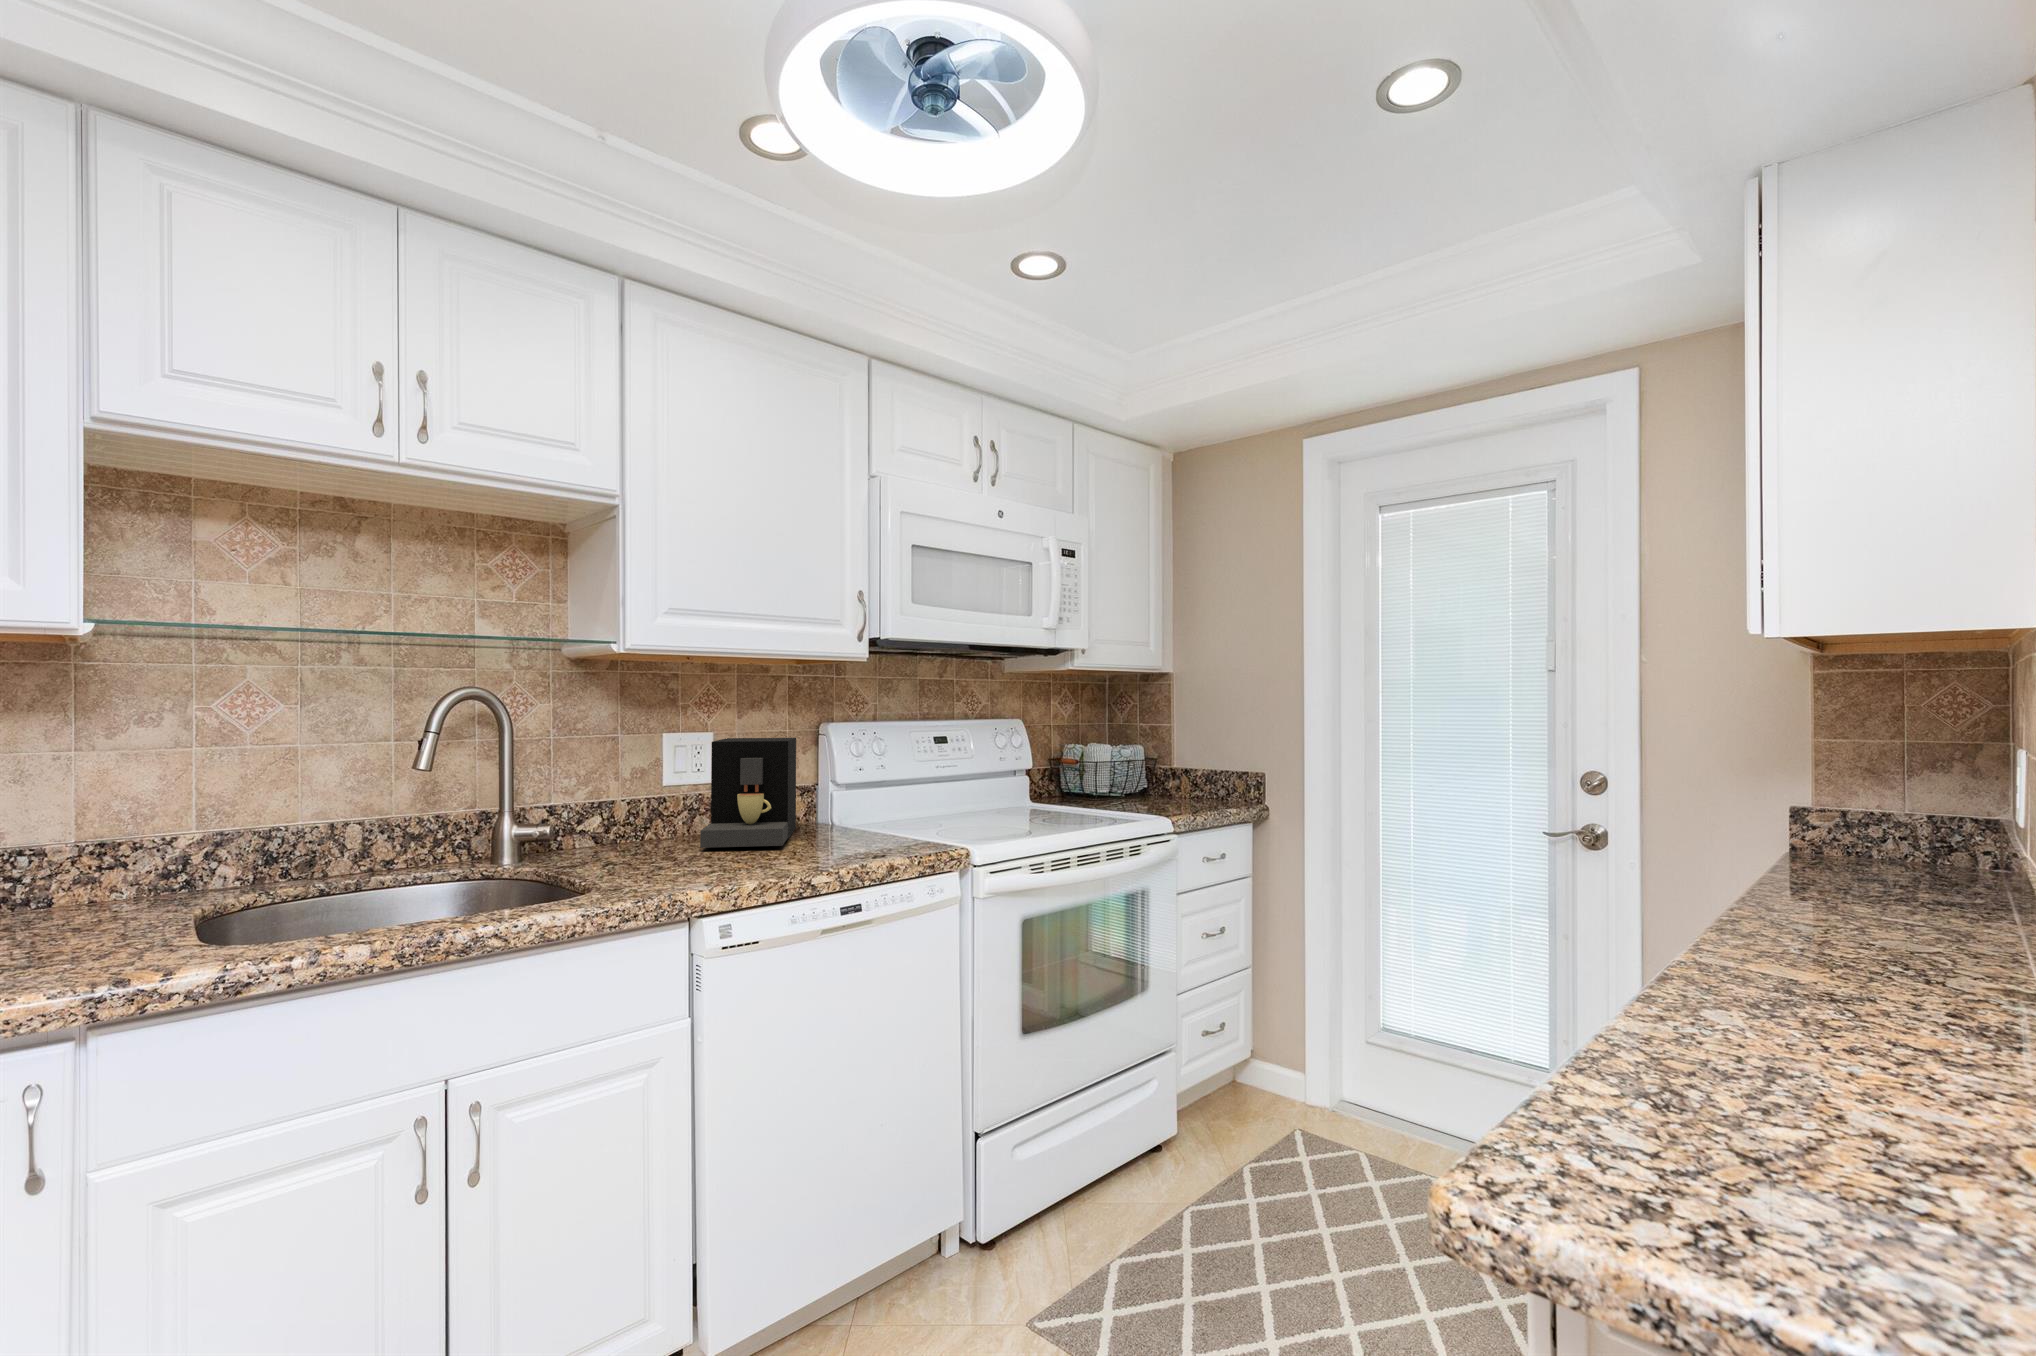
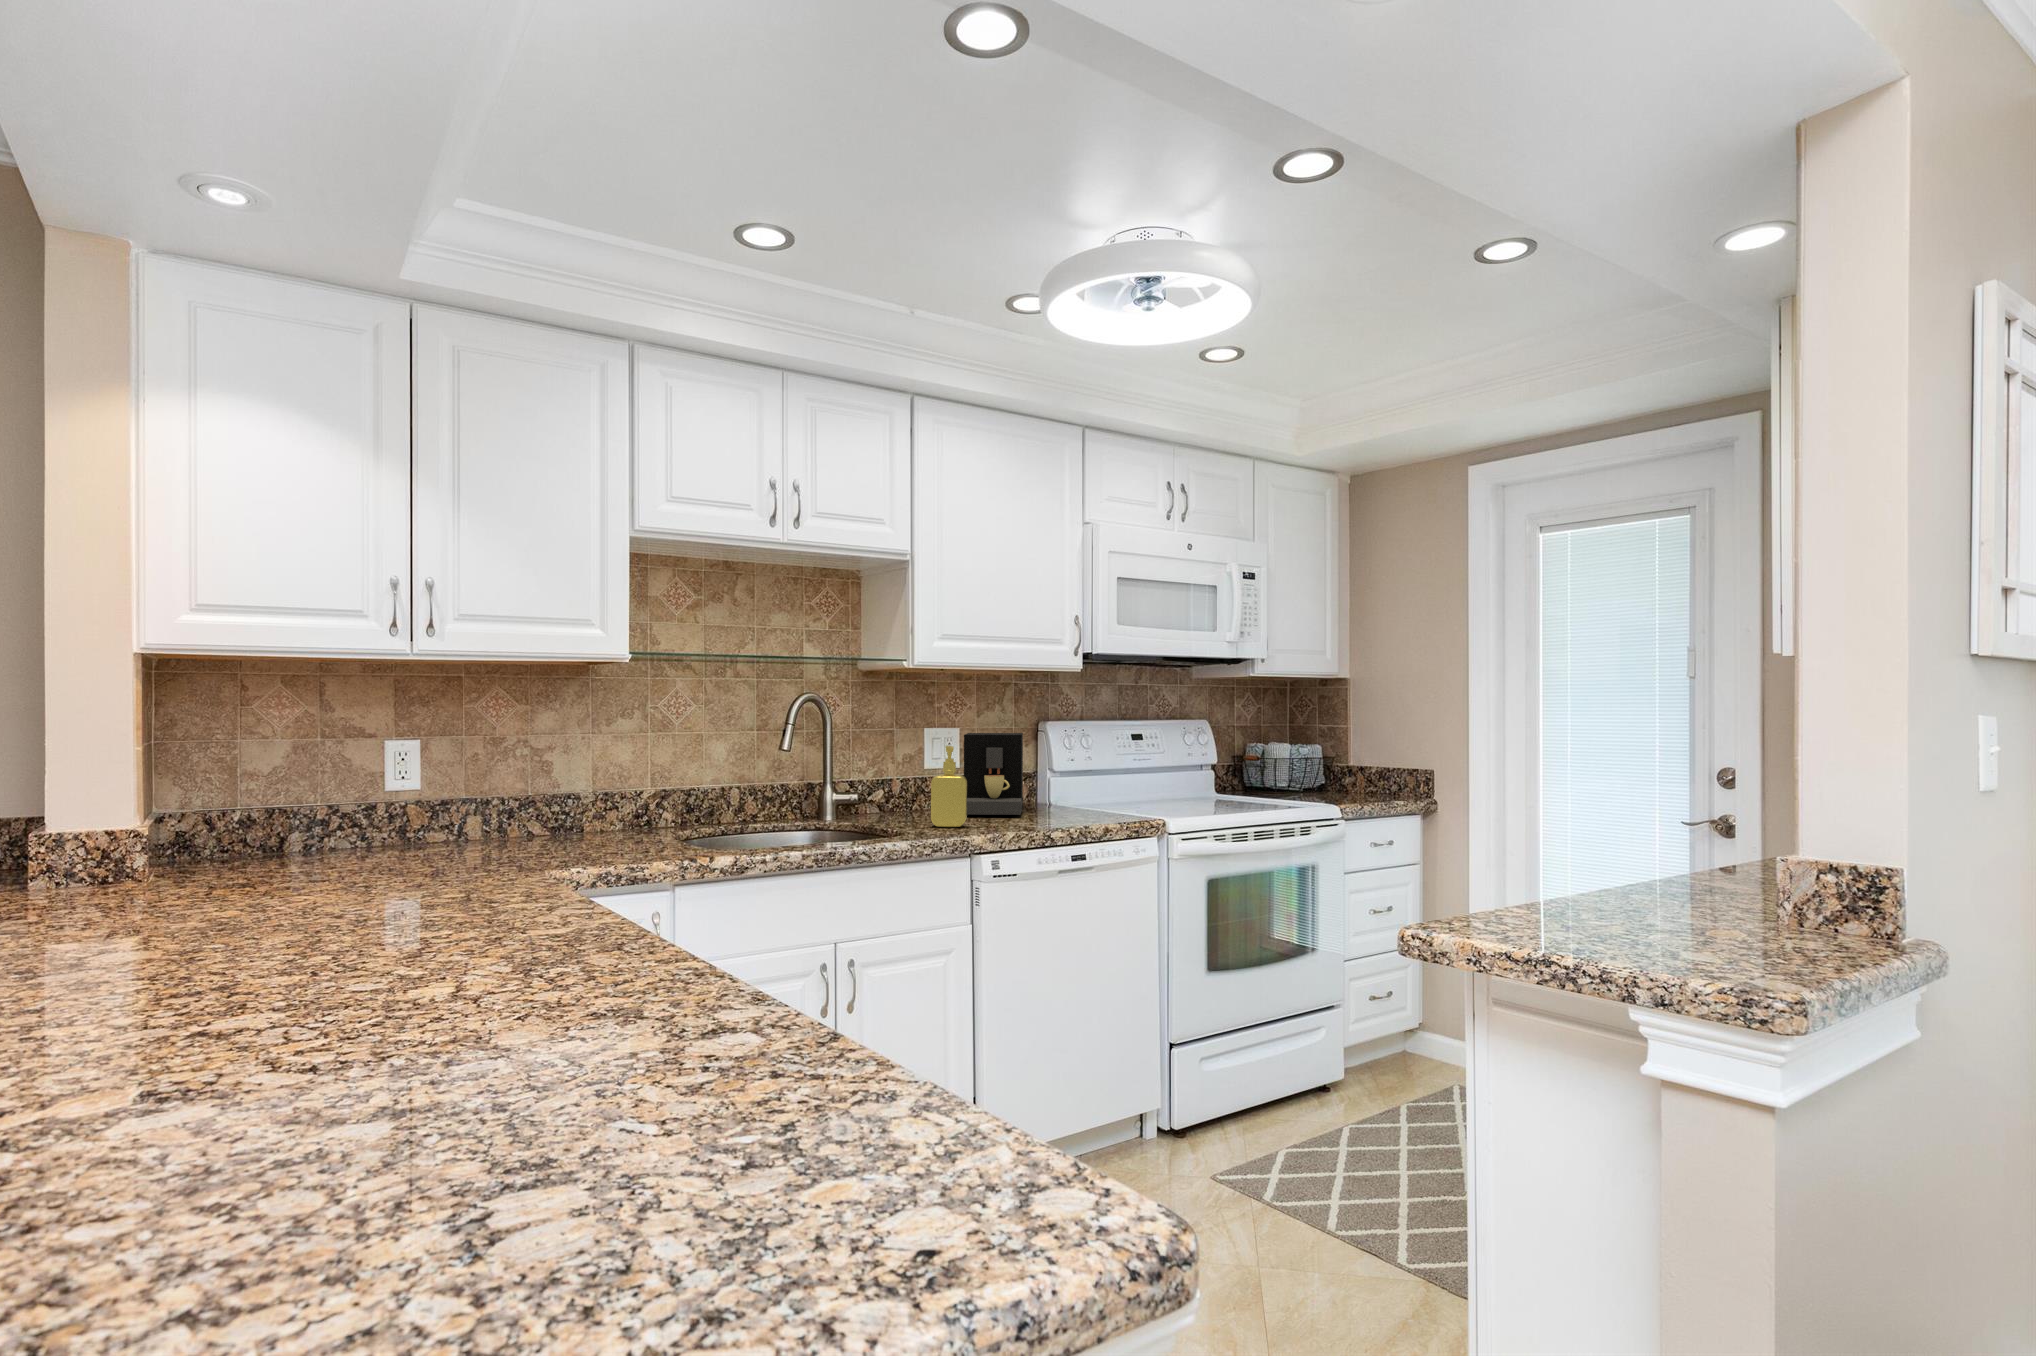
soap dispenser: none [645,760,700,872] -> present [931,746,967,827]

